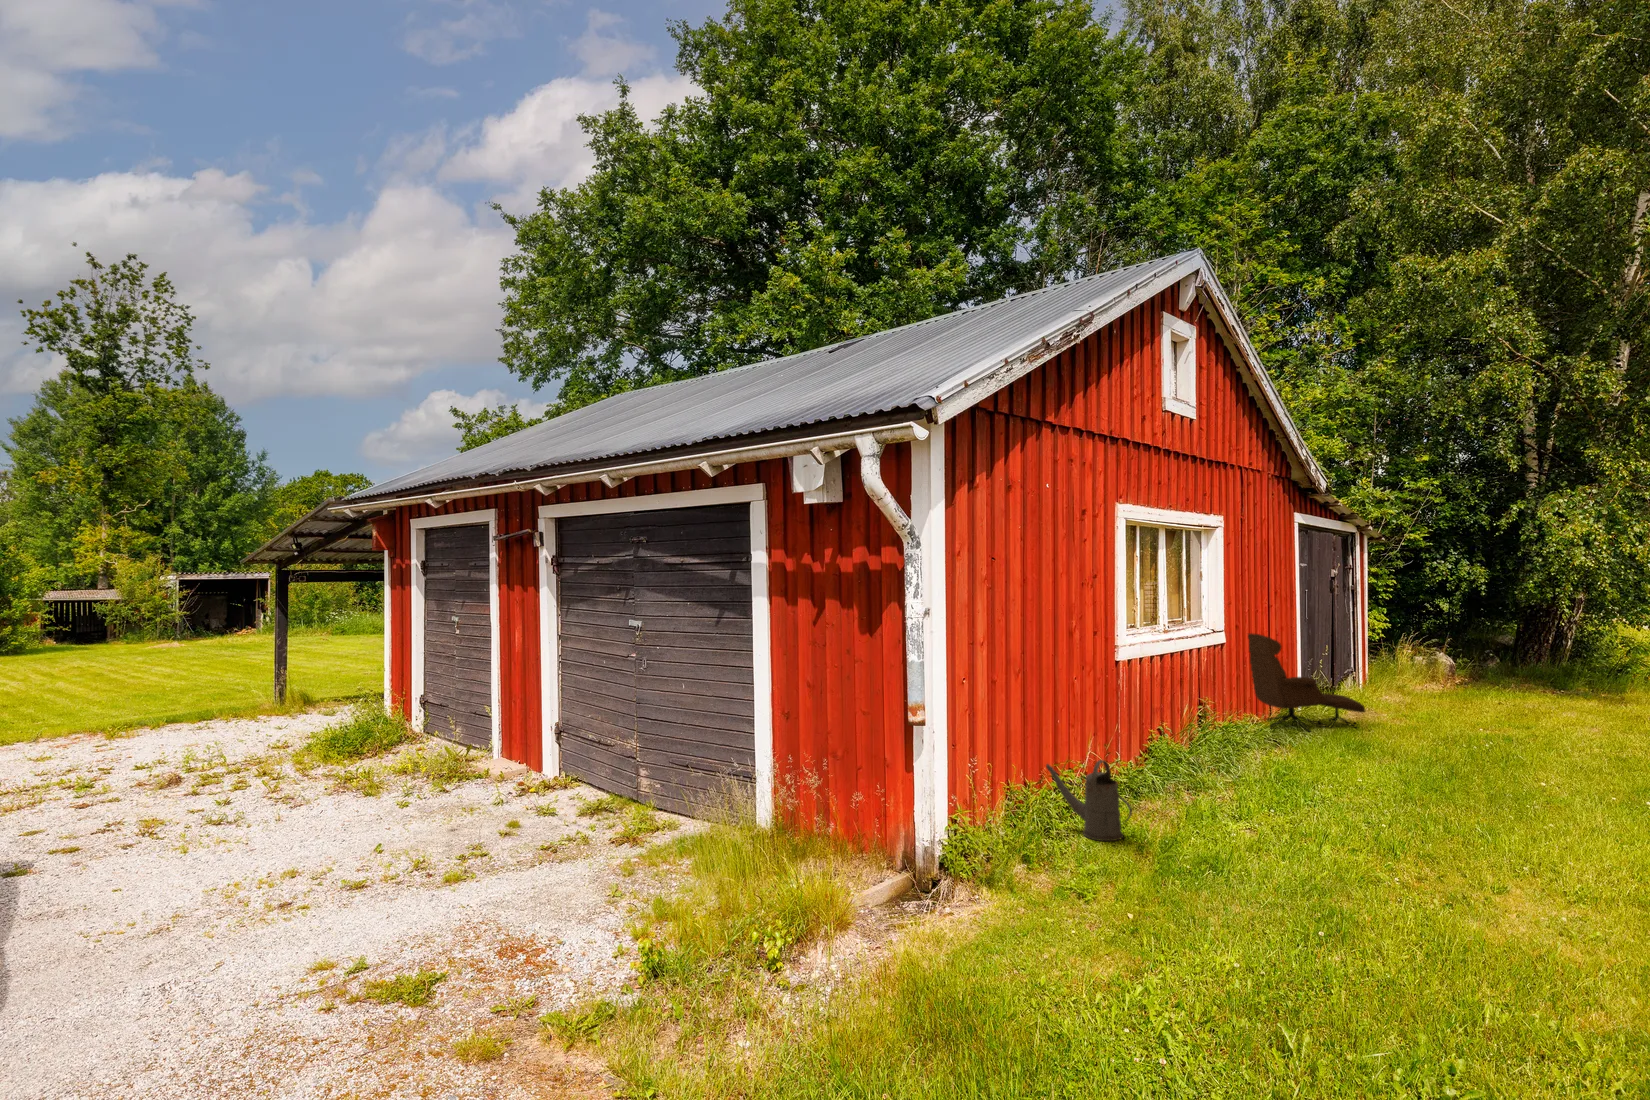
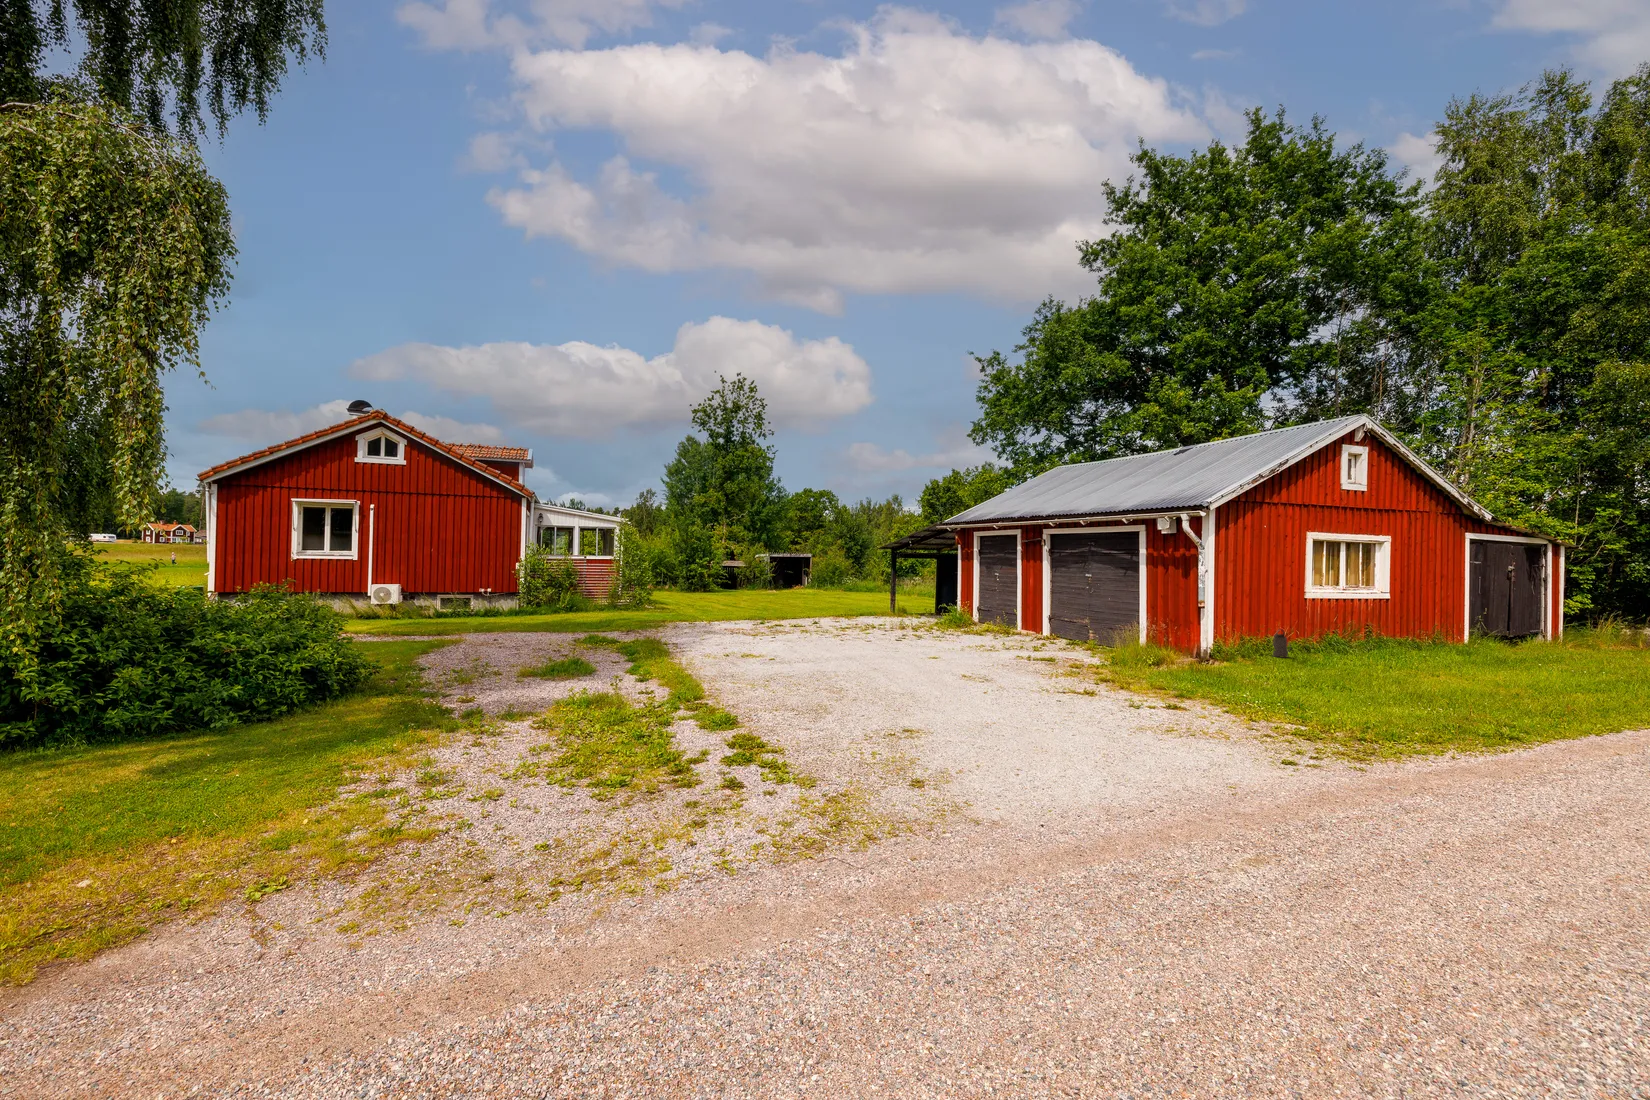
lounge chair: present [1248,633,1365,732] -> none [1408,596,1481,647]

